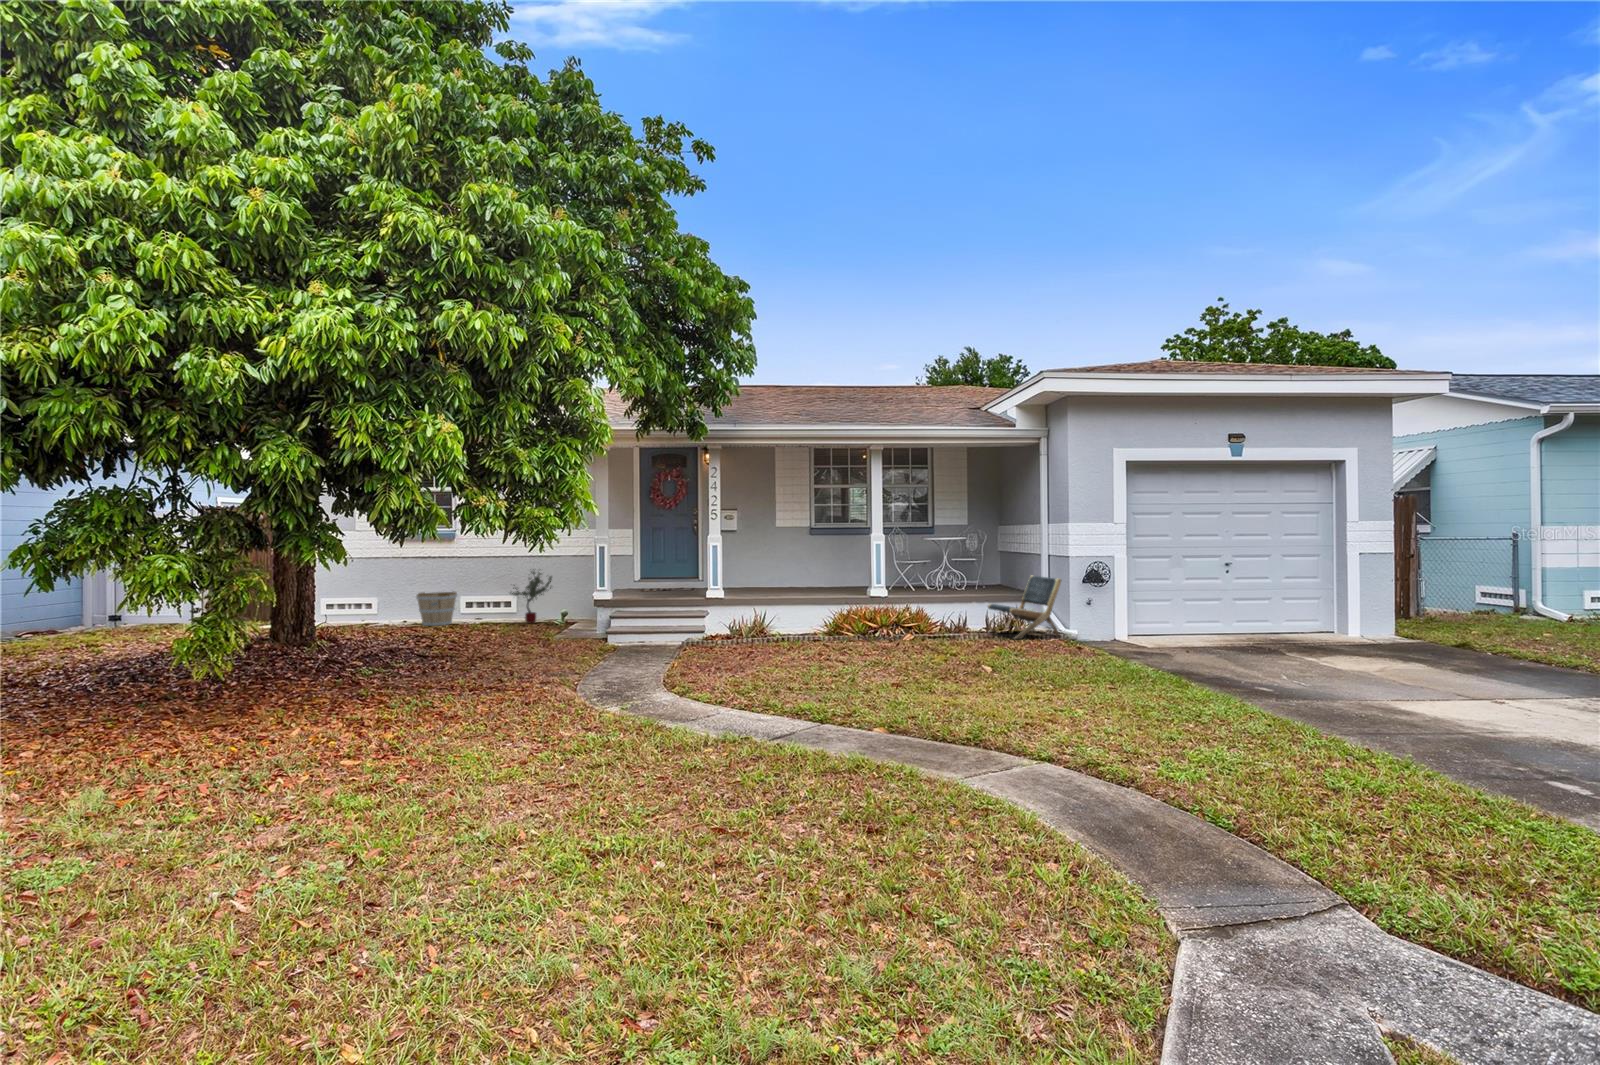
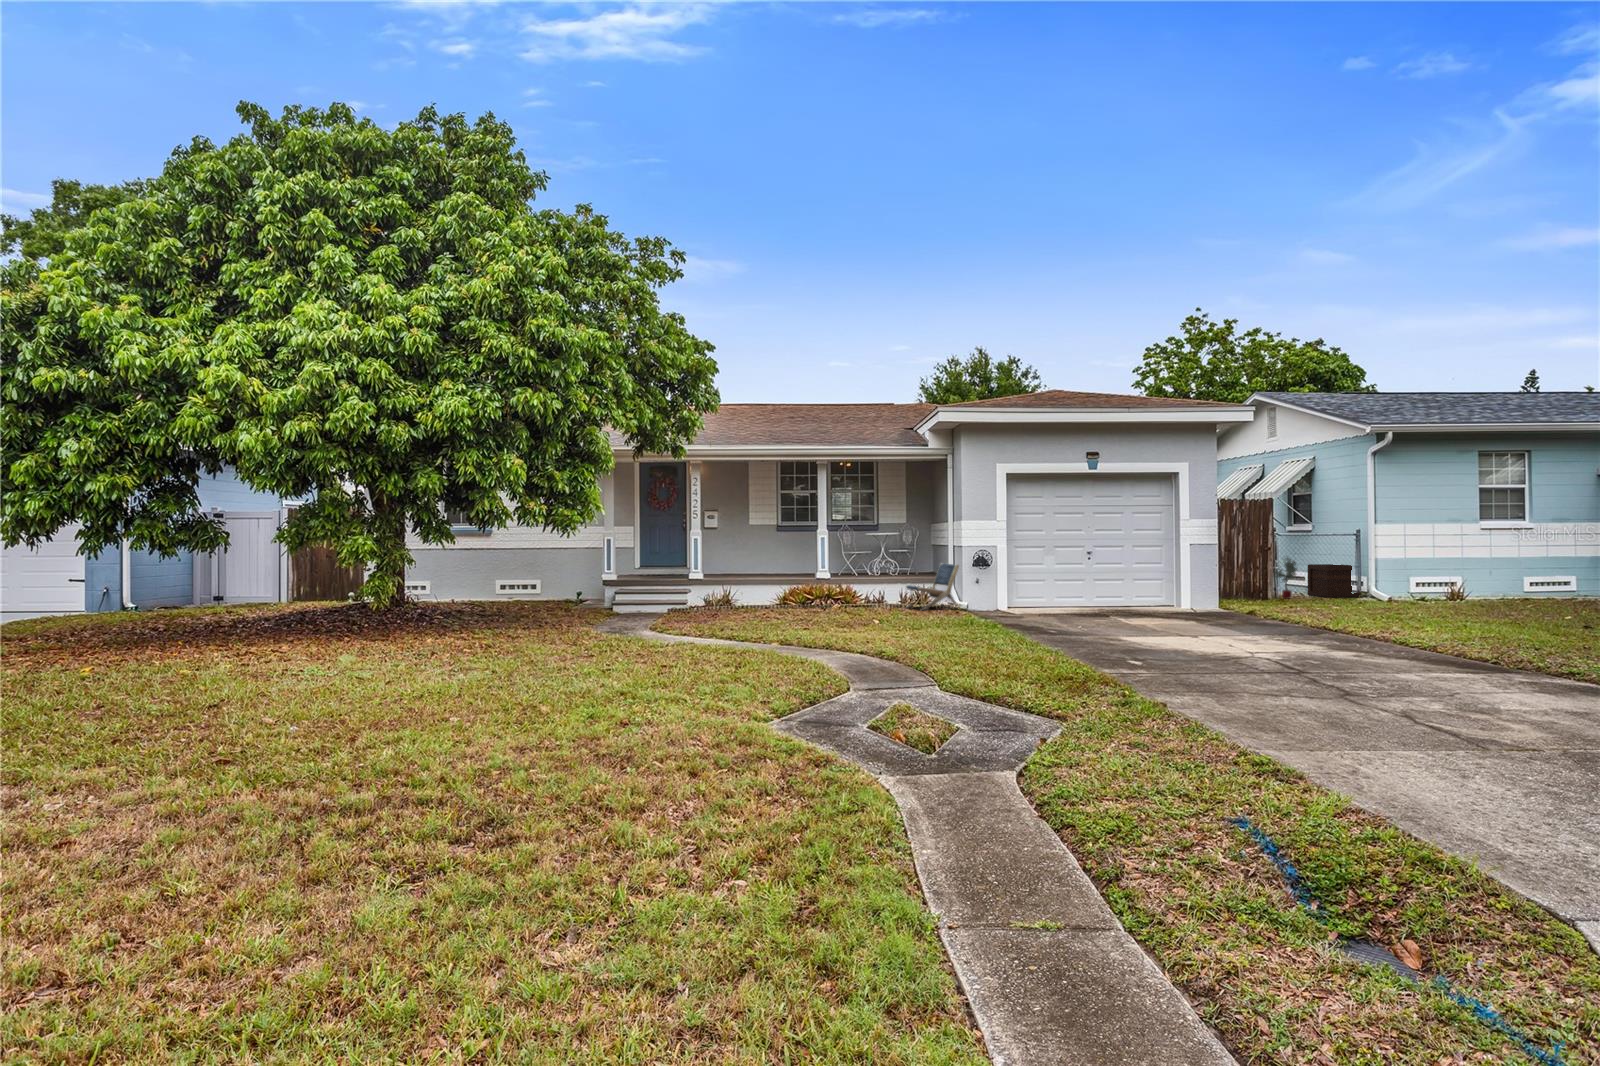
potted tree: present [510,569,552,623] -> present [1274,557,1297,599]
wooden crate: none [1453,575,1527,617] -> present [1308,564,1359,598]
wooden bucket: present [416,591,457,626] -> none [463,580,495,606]

